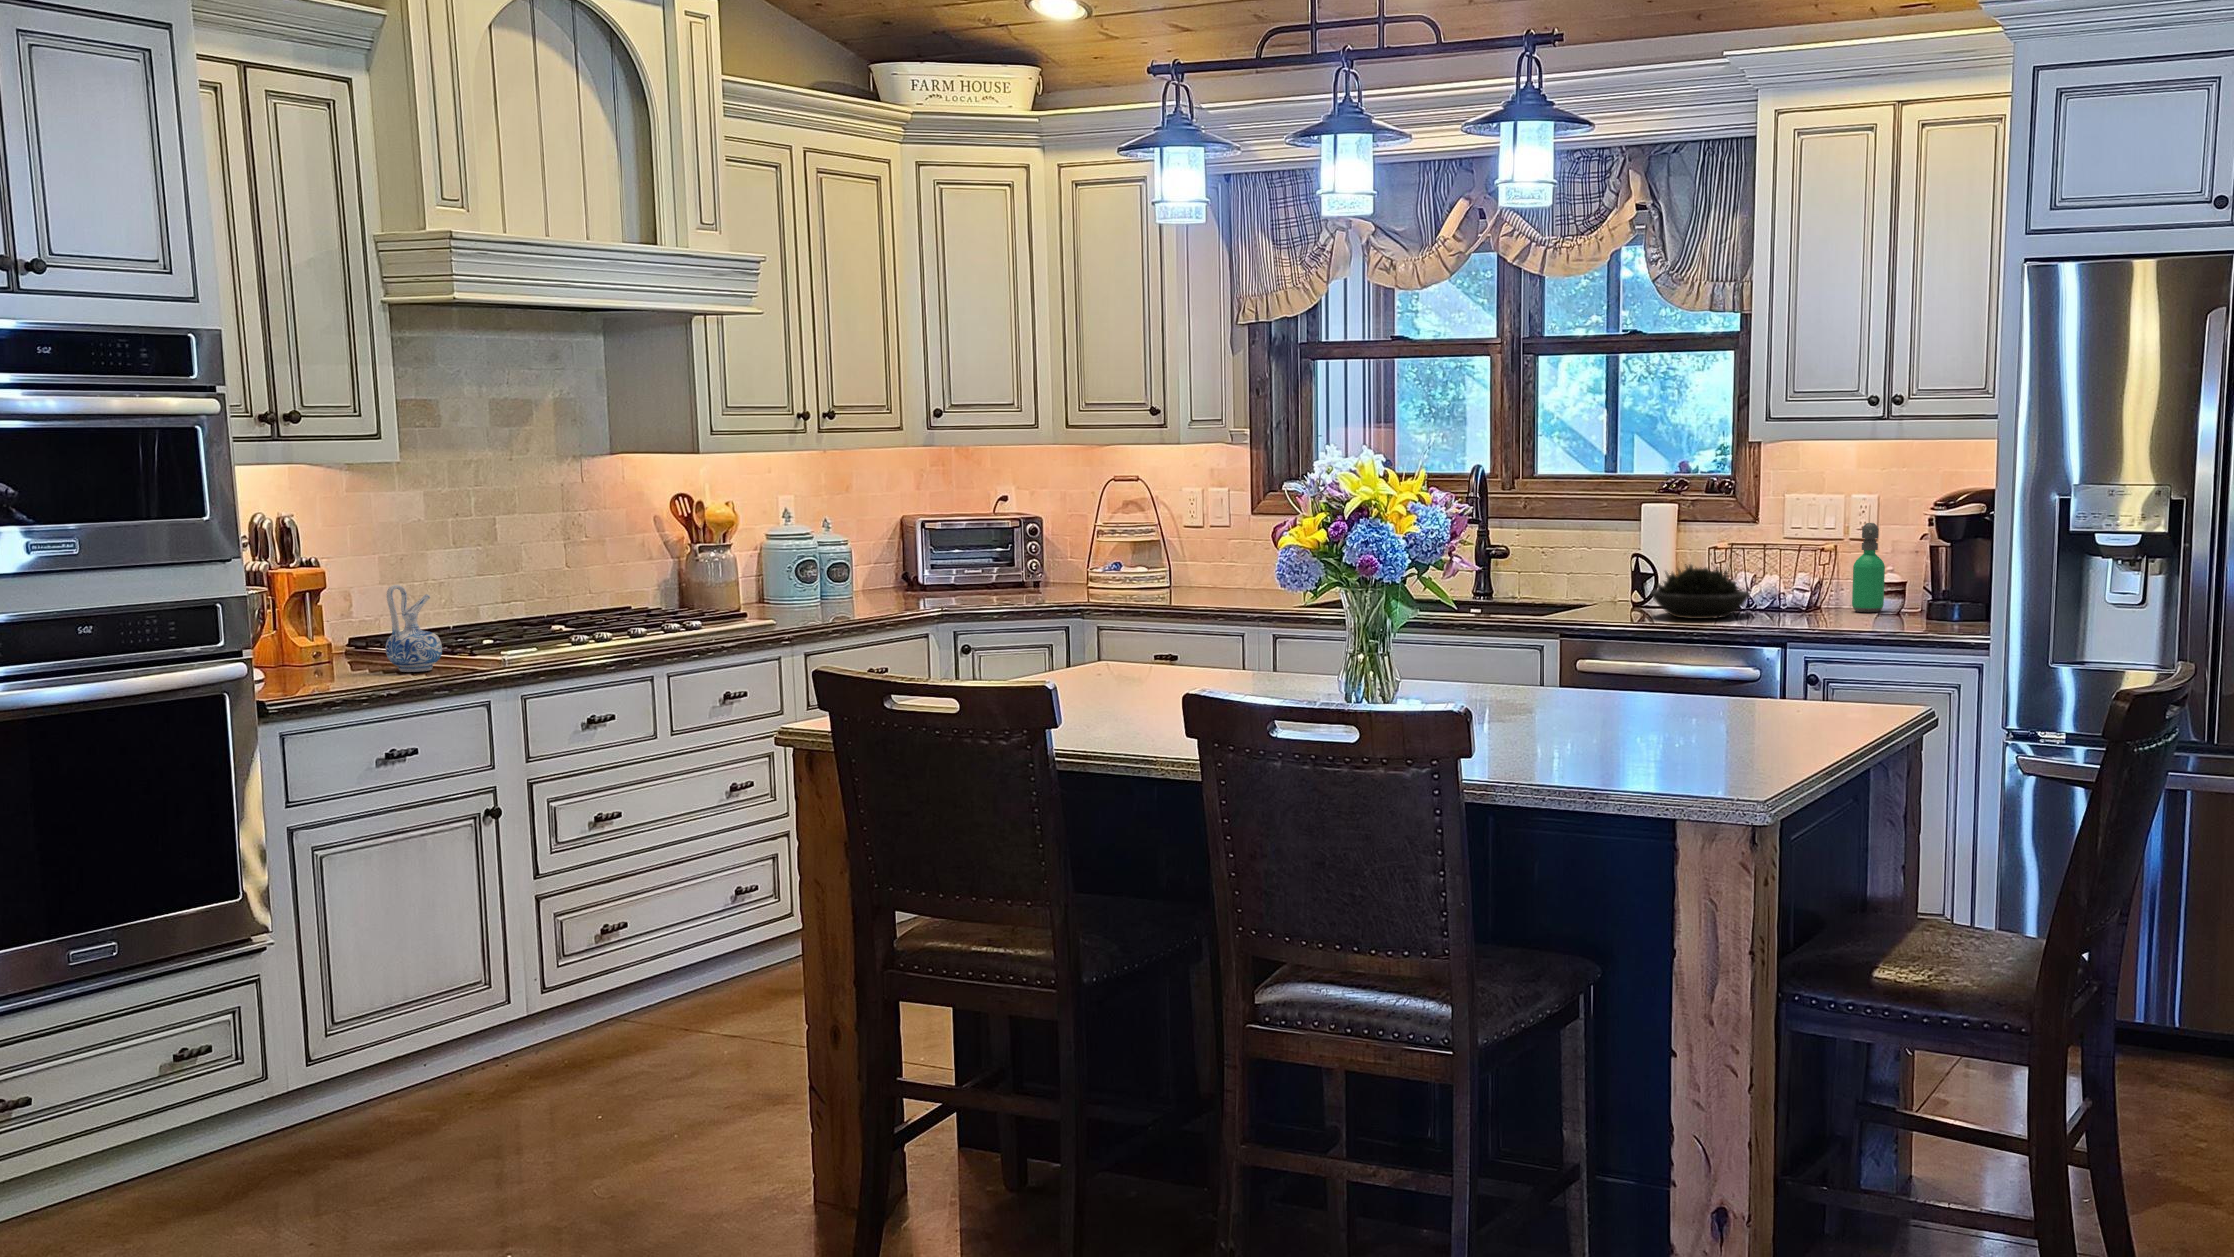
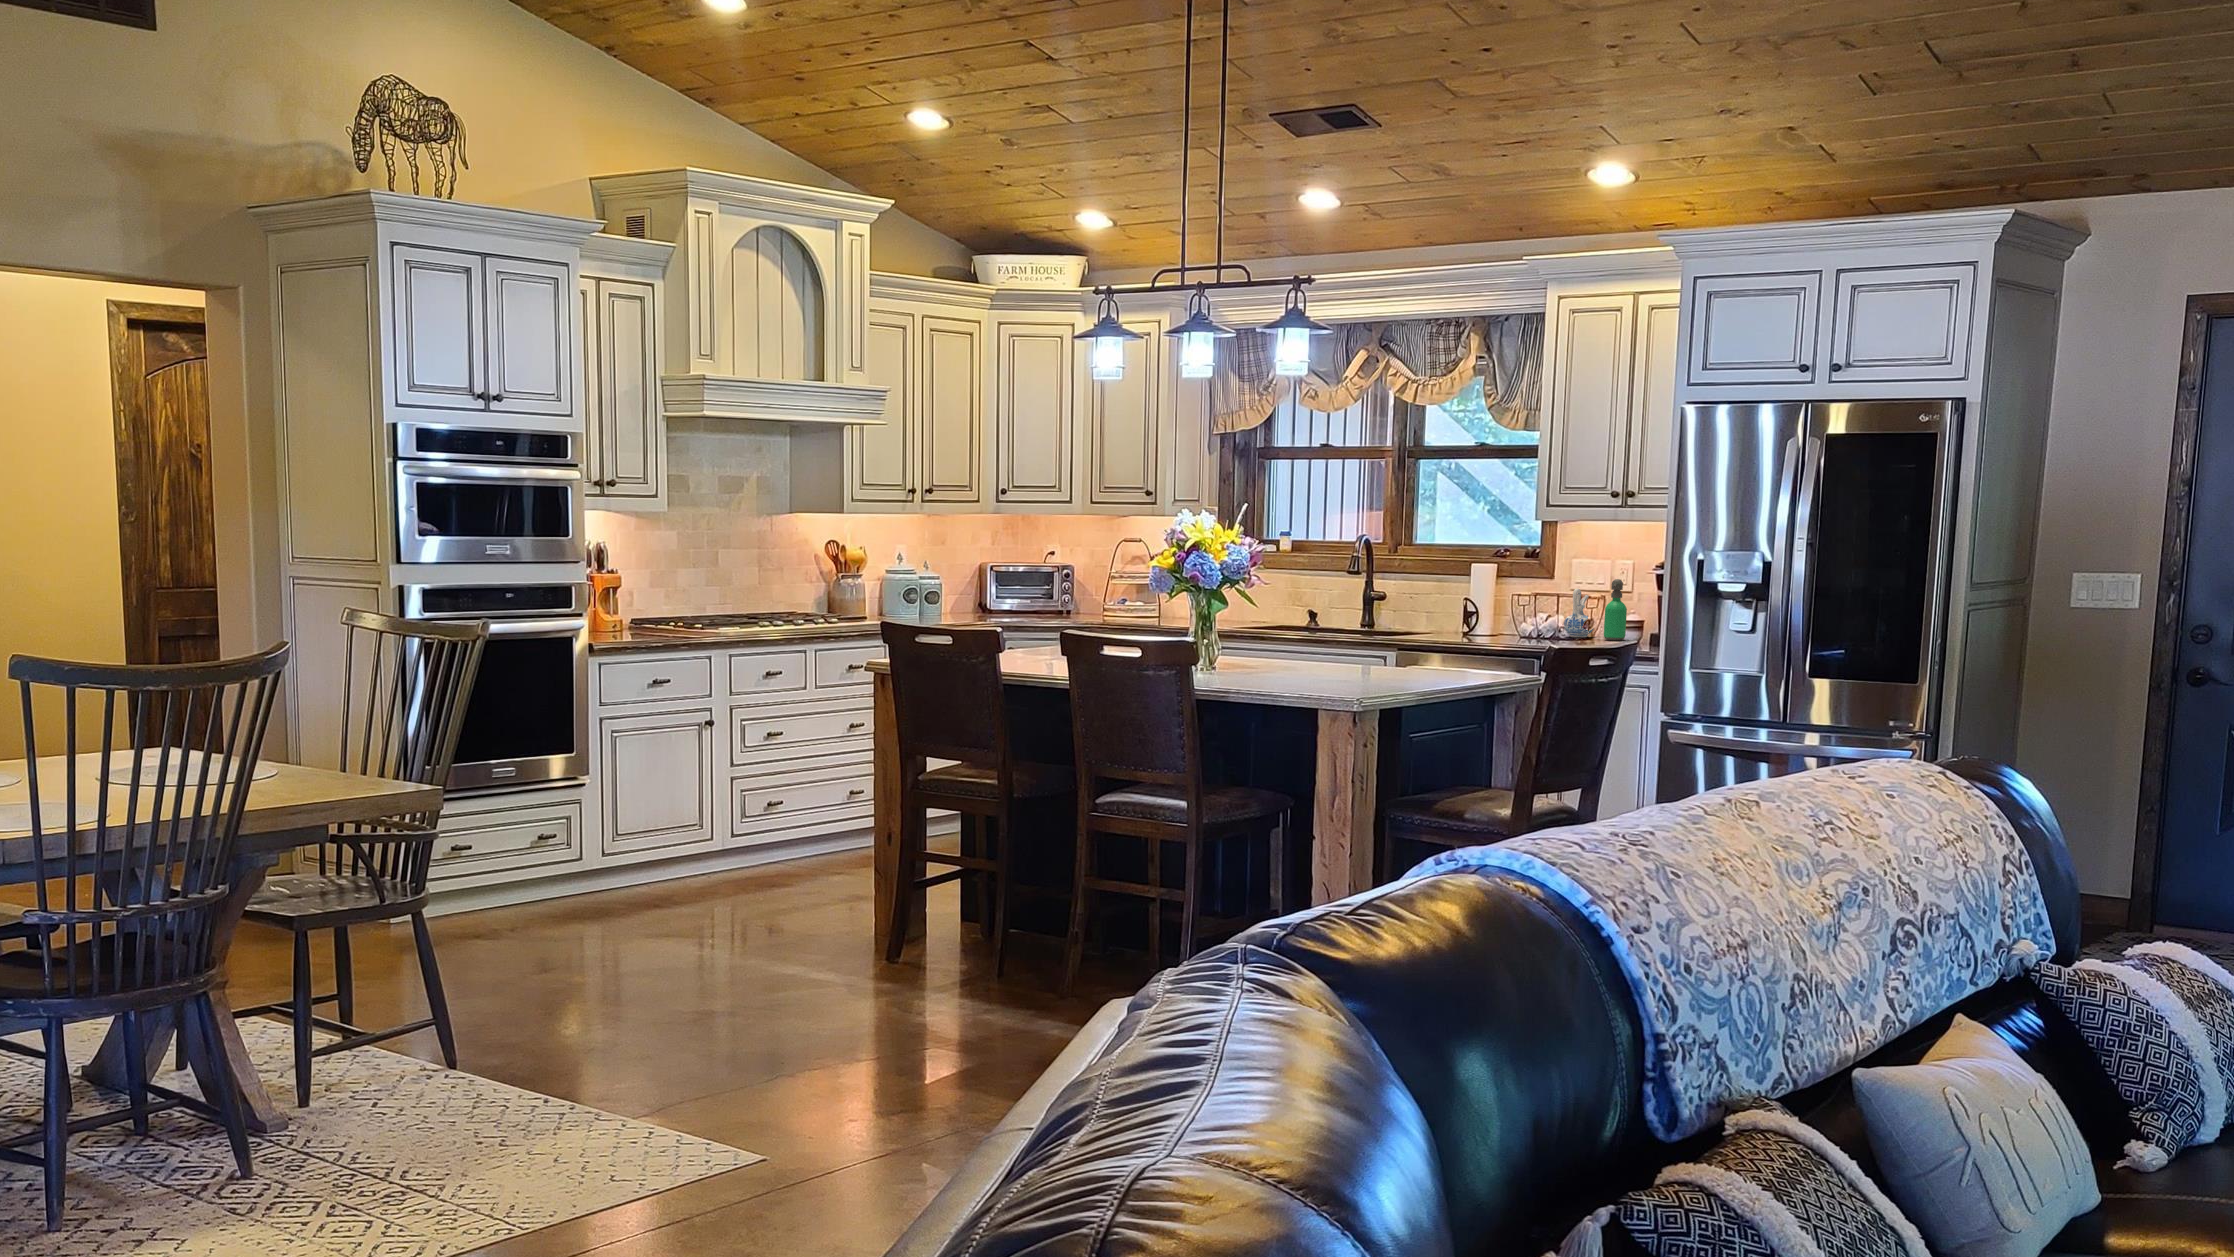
succulent plant: present [1650,564,1750,619] -> none [1462,604,1532,641]
ceramic pitcher: present [385,585,442,672] -> present [1564,589,1593,637]

